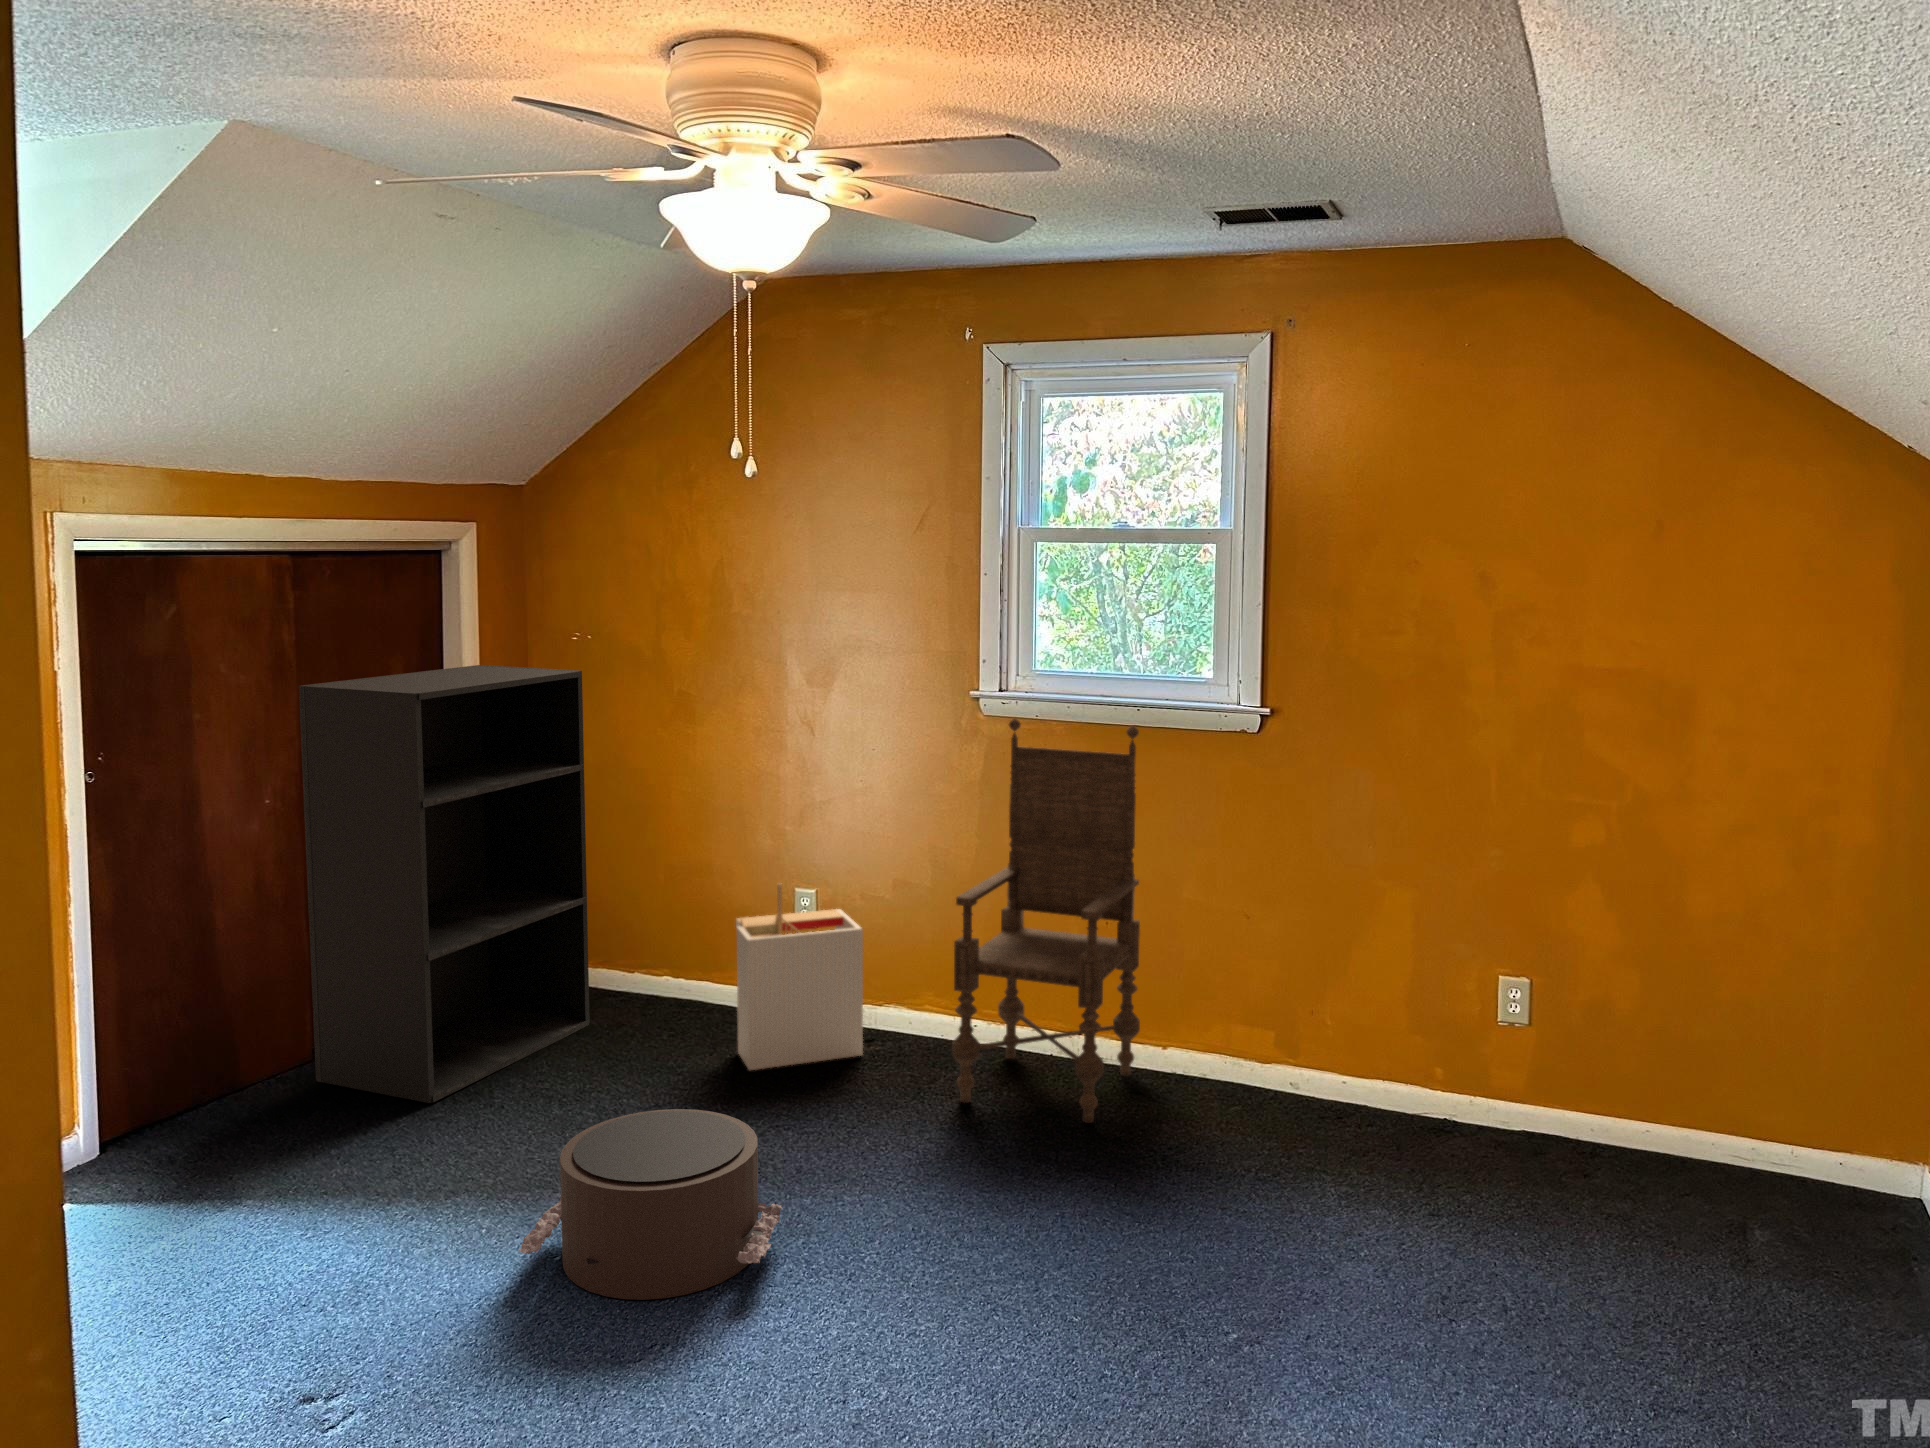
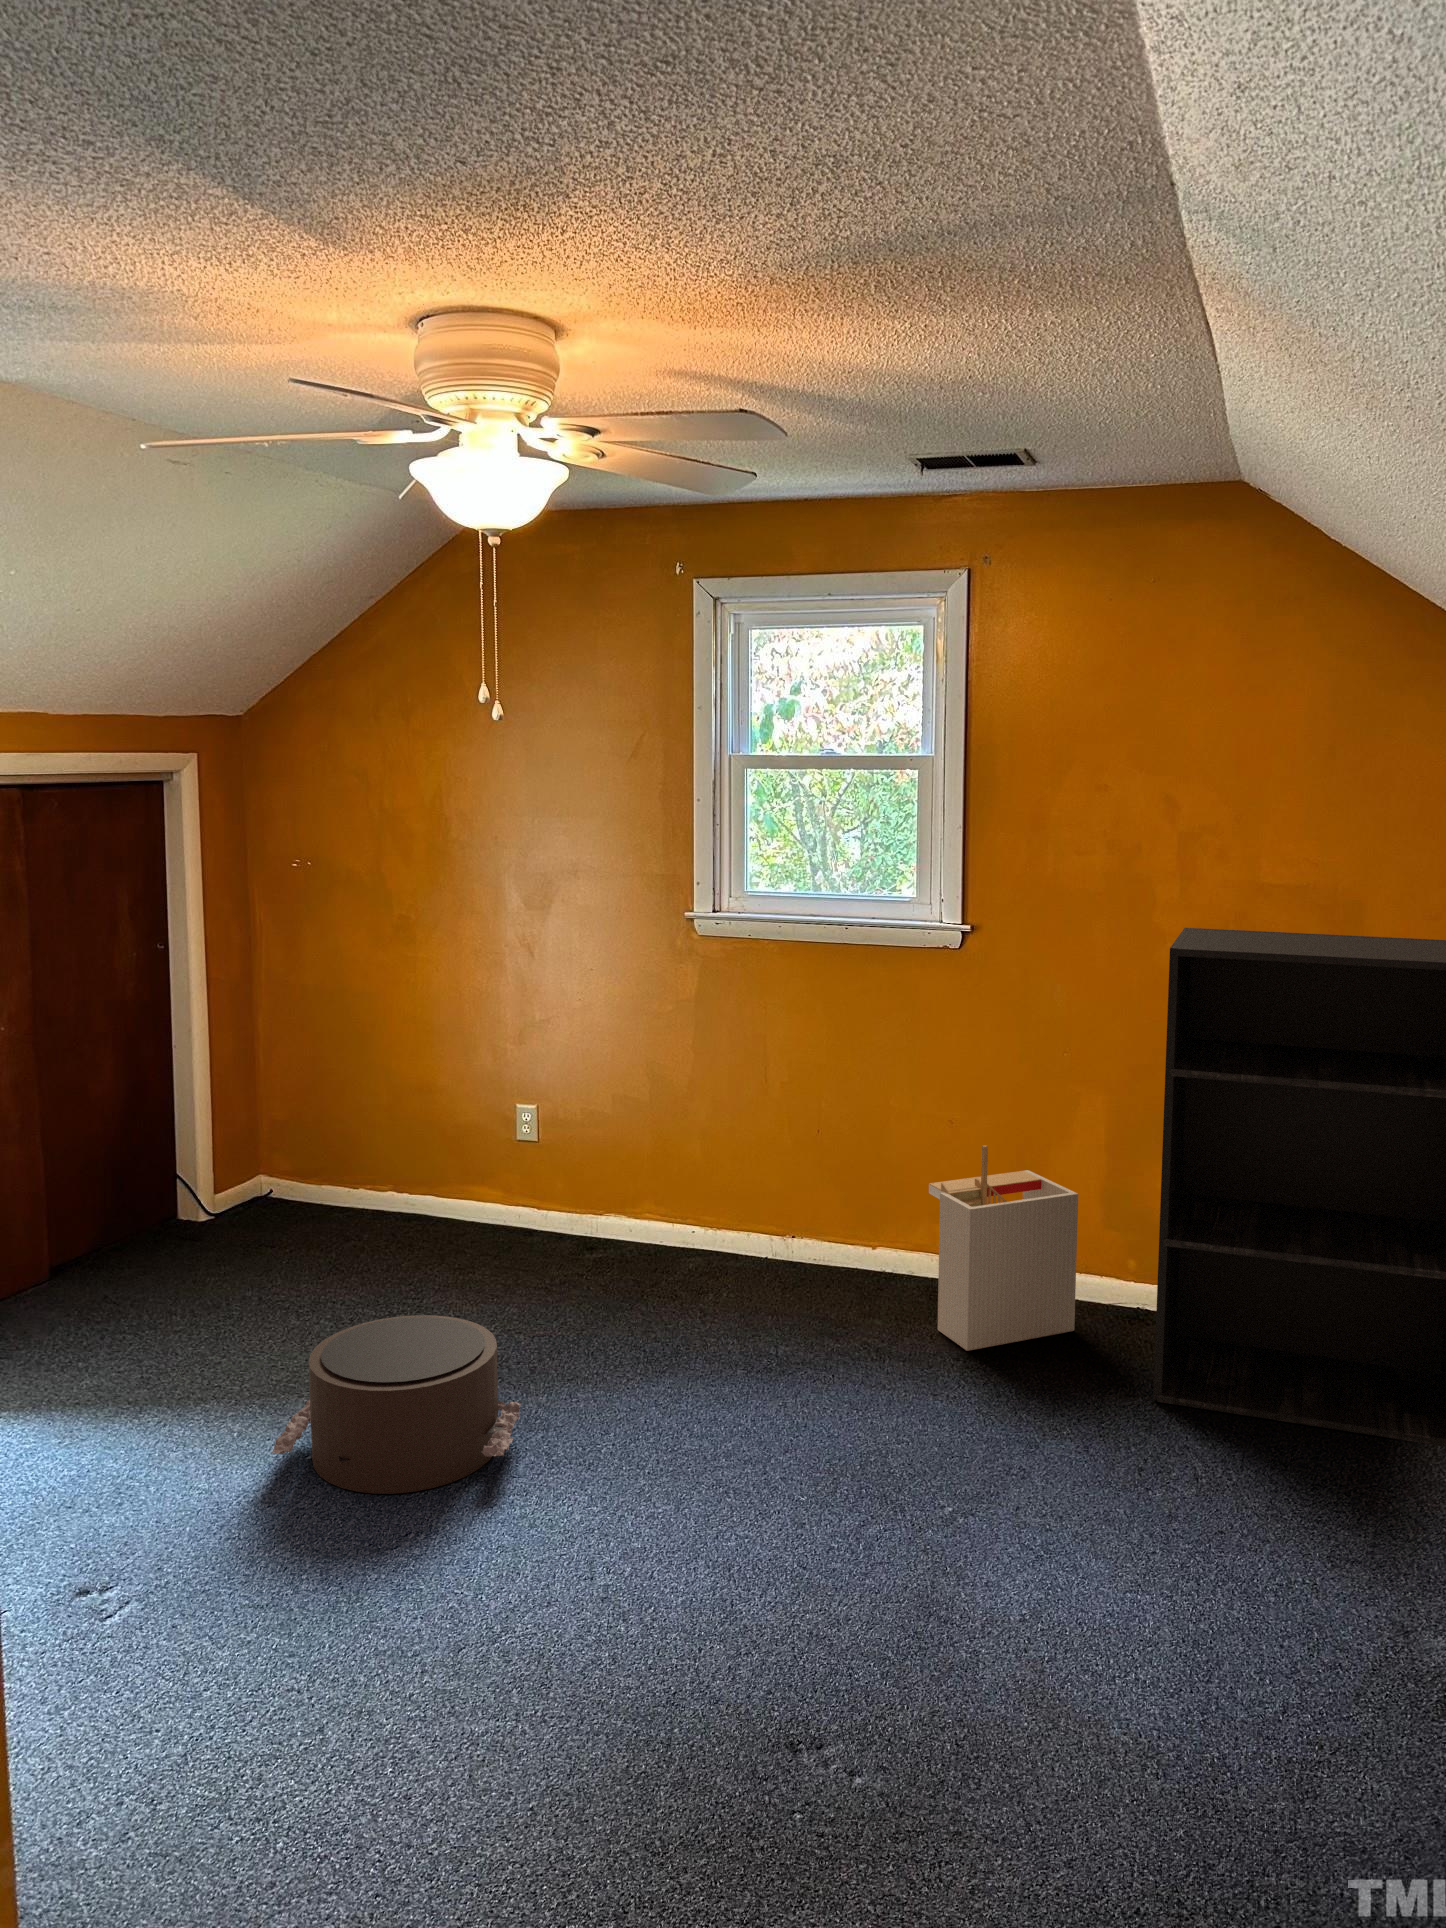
bookshelf: present [299,665,590,1103] -> present [1153,928,1446,1446]
armchair: present [952,718,1140,1123] -> none [673,935,851,1321]
storage bin: present [736,883,863,1070] -> present [929,1145,1078,1351]

